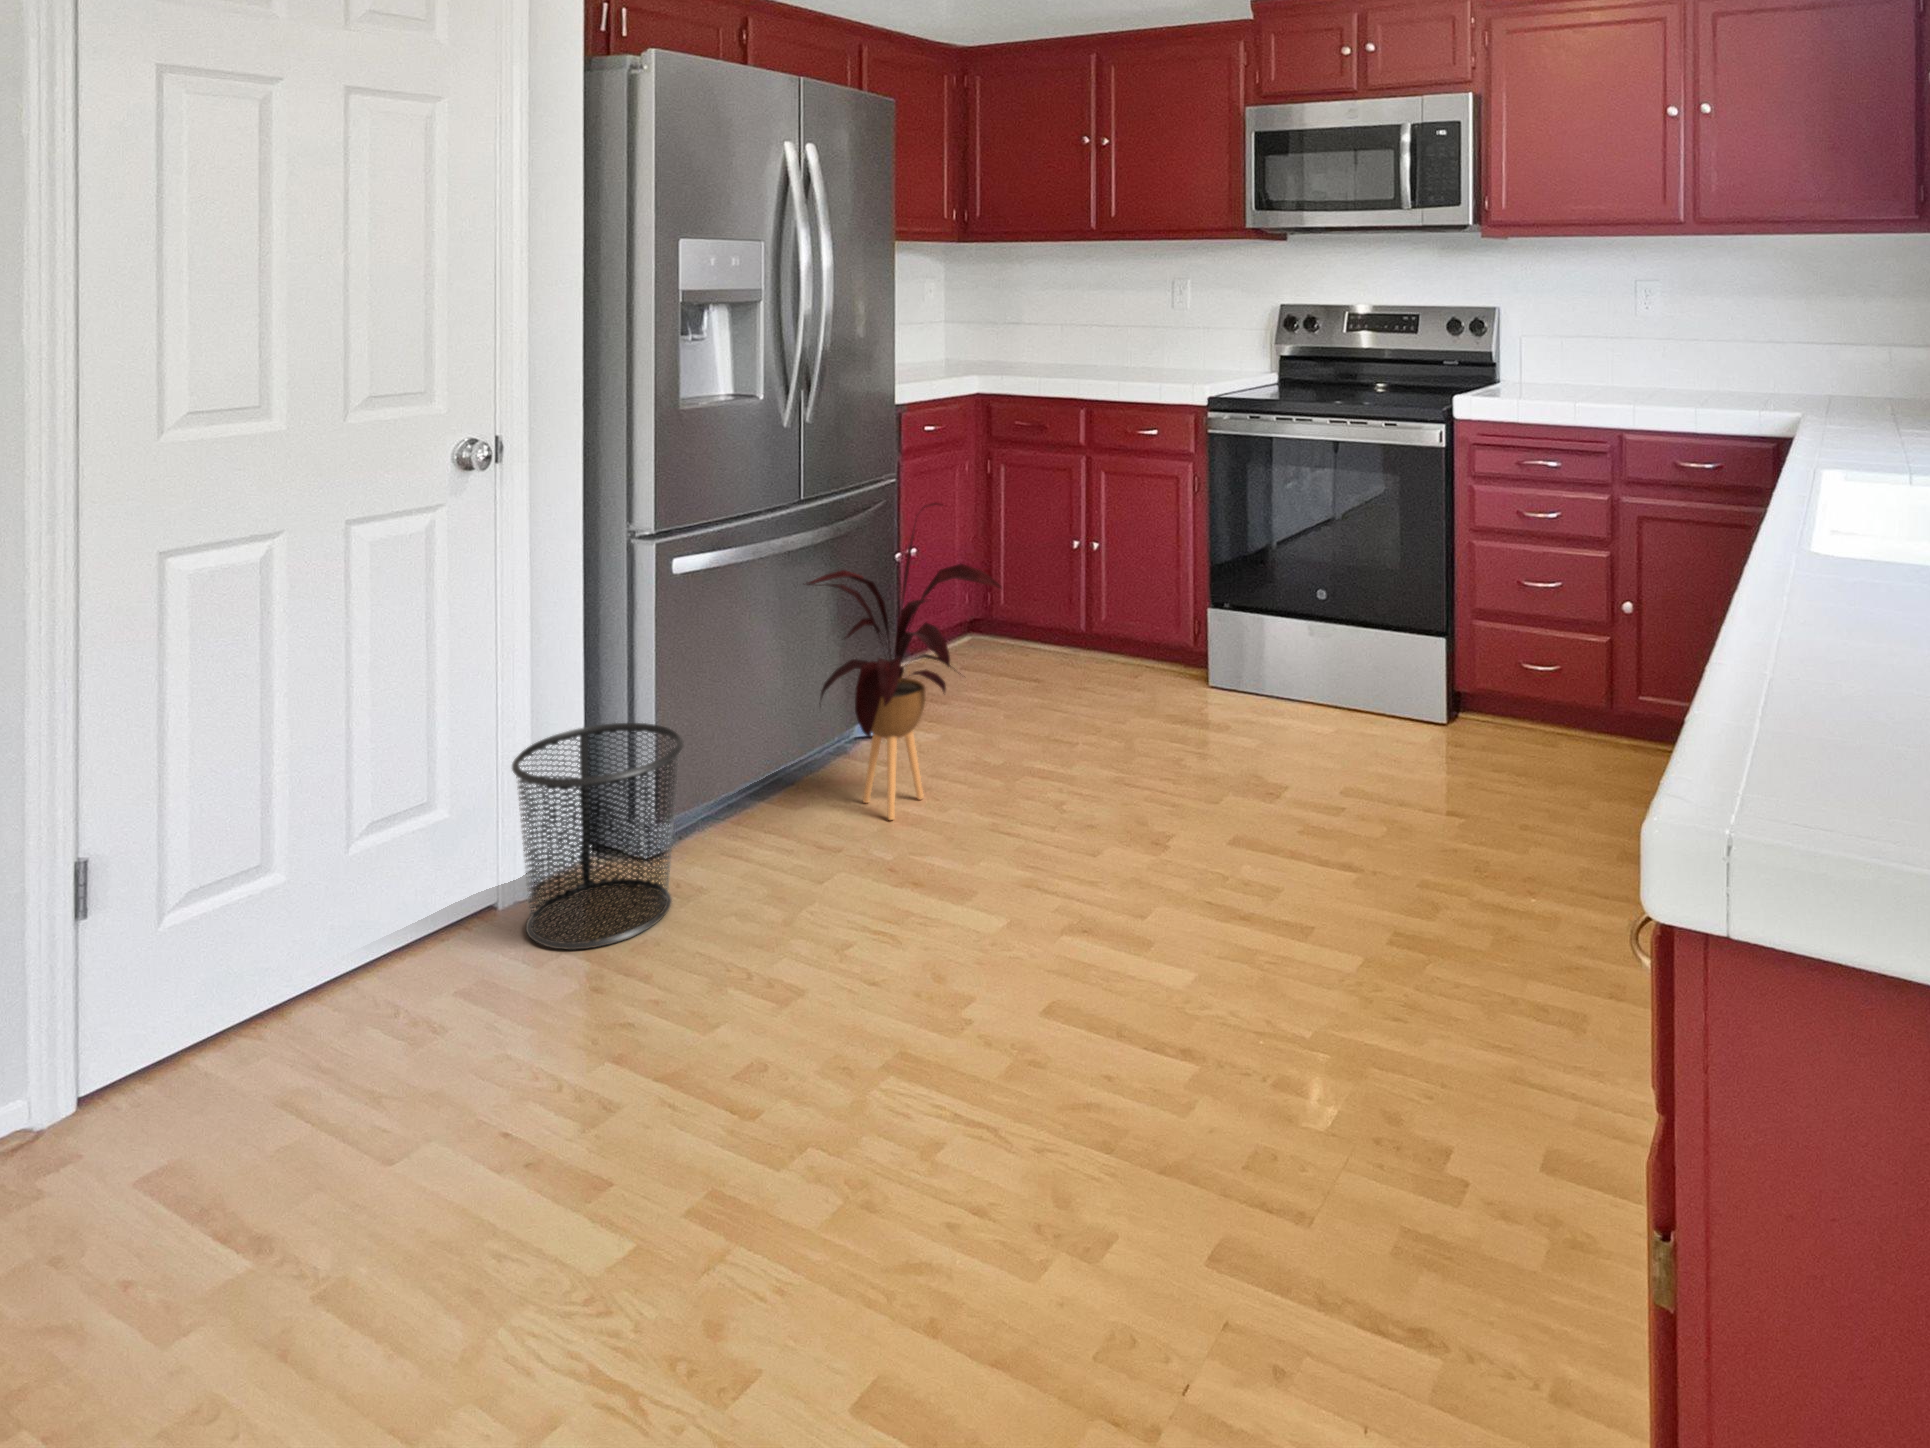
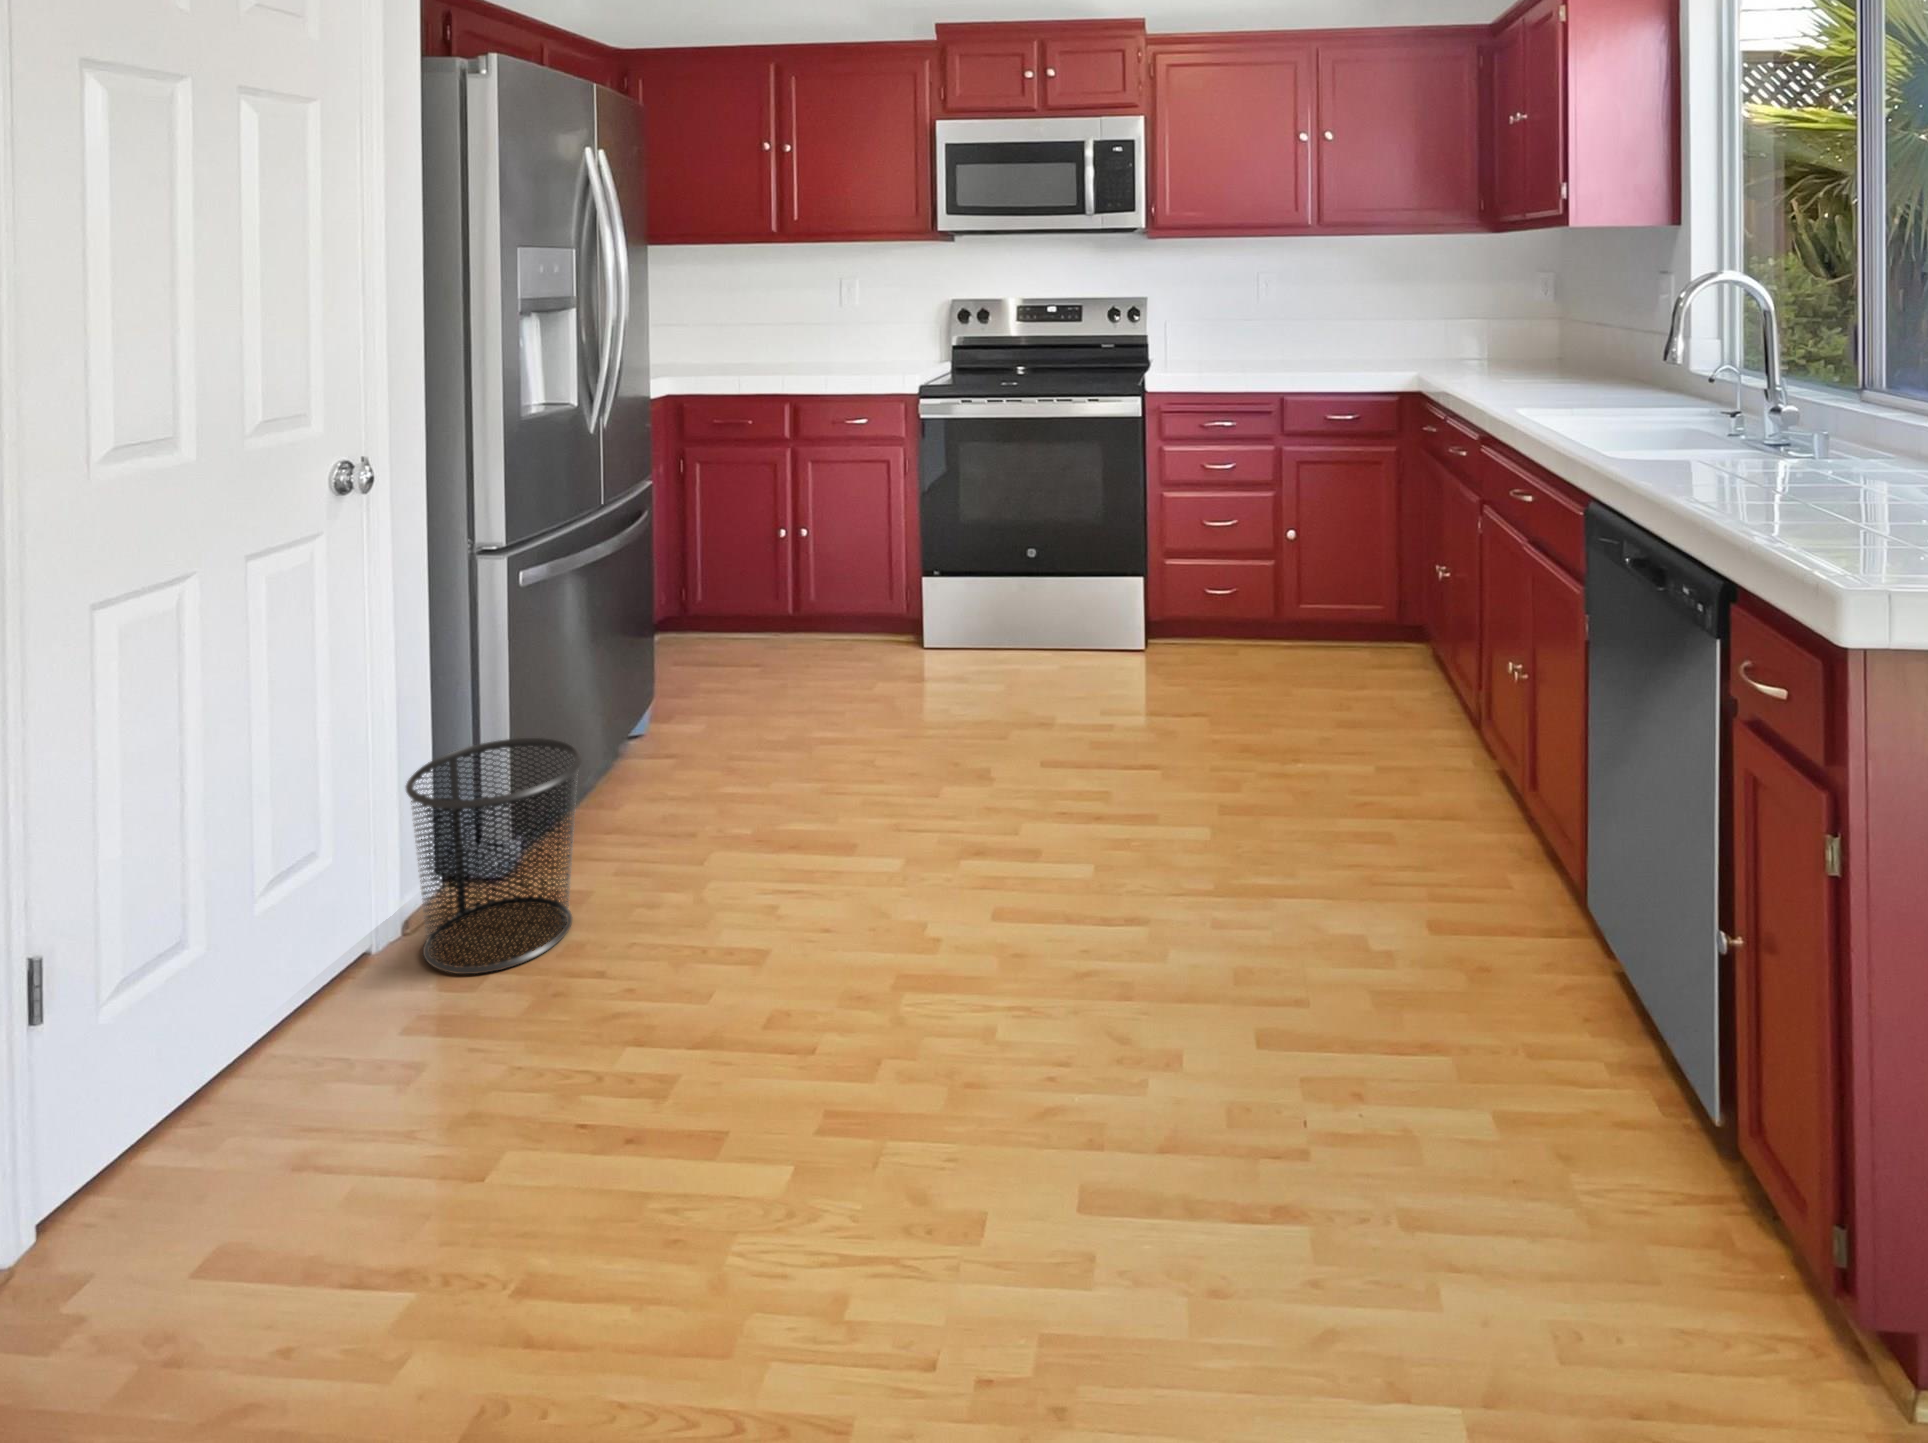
house plant: present [806,503,1001,820] -> none [620,495,833,803]

